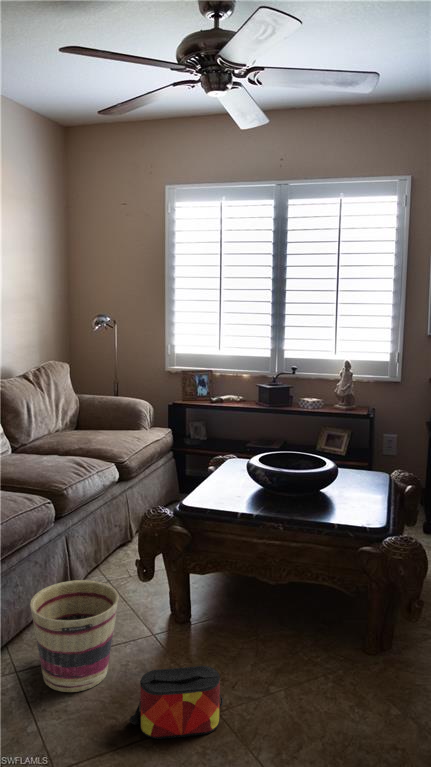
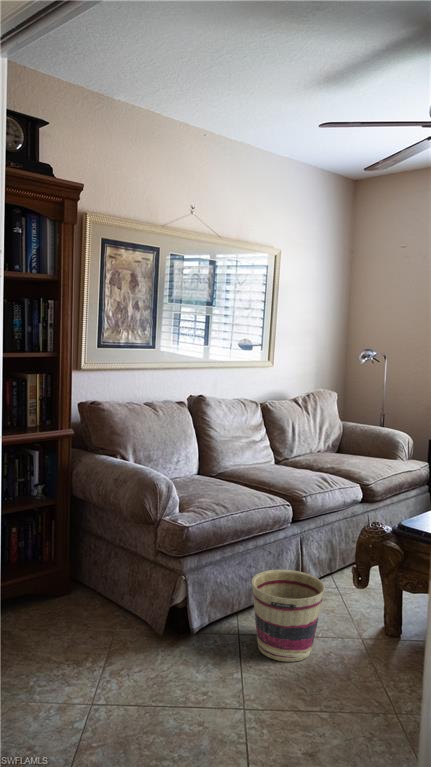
bag: present [129,666,223,739] -> none [314,656,401,725]

